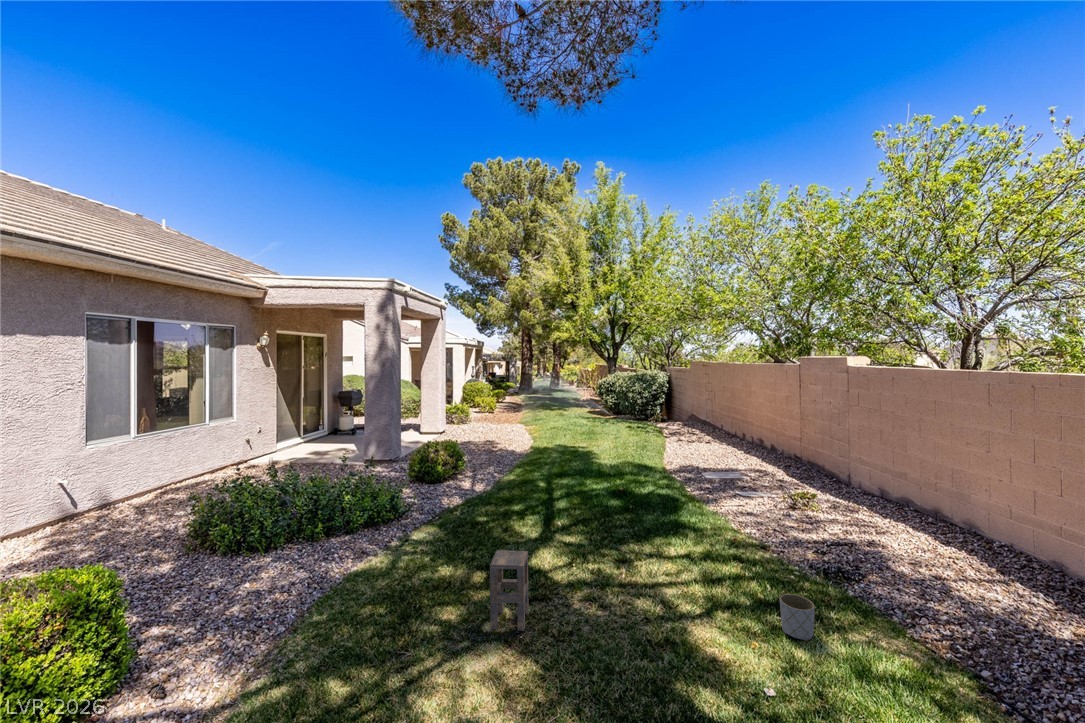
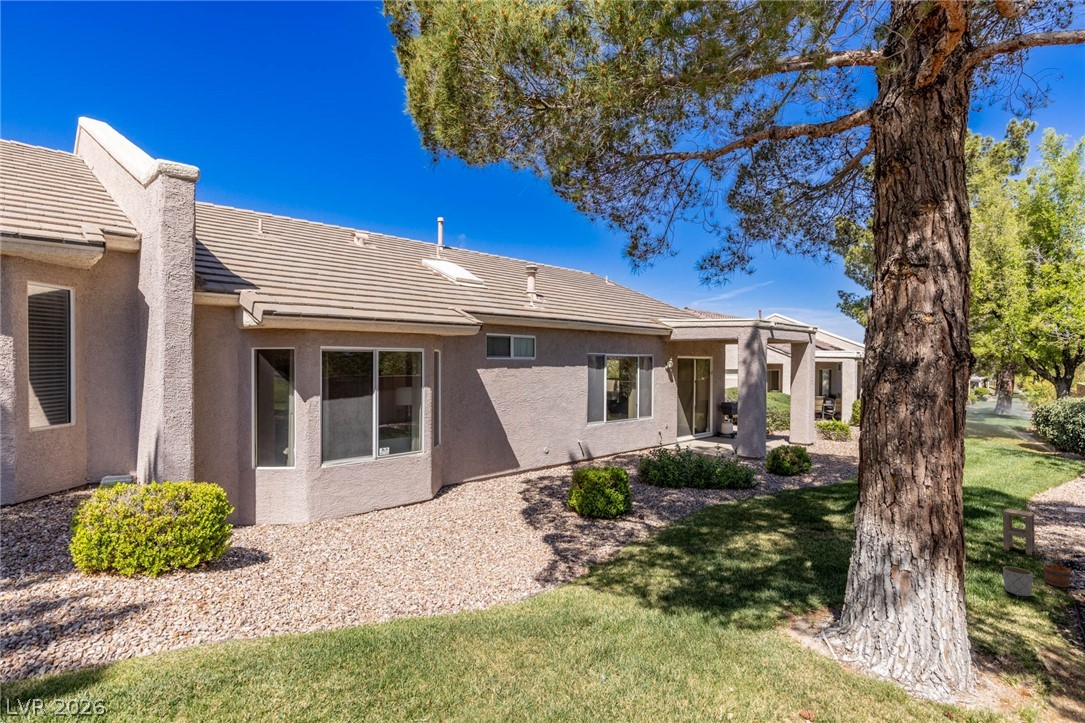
wooden bucket: none [774,549,801,594] -> present [1043,552,1071,587]
side table: present [490,550,528,631] -> present [1003,508,1035,555]

